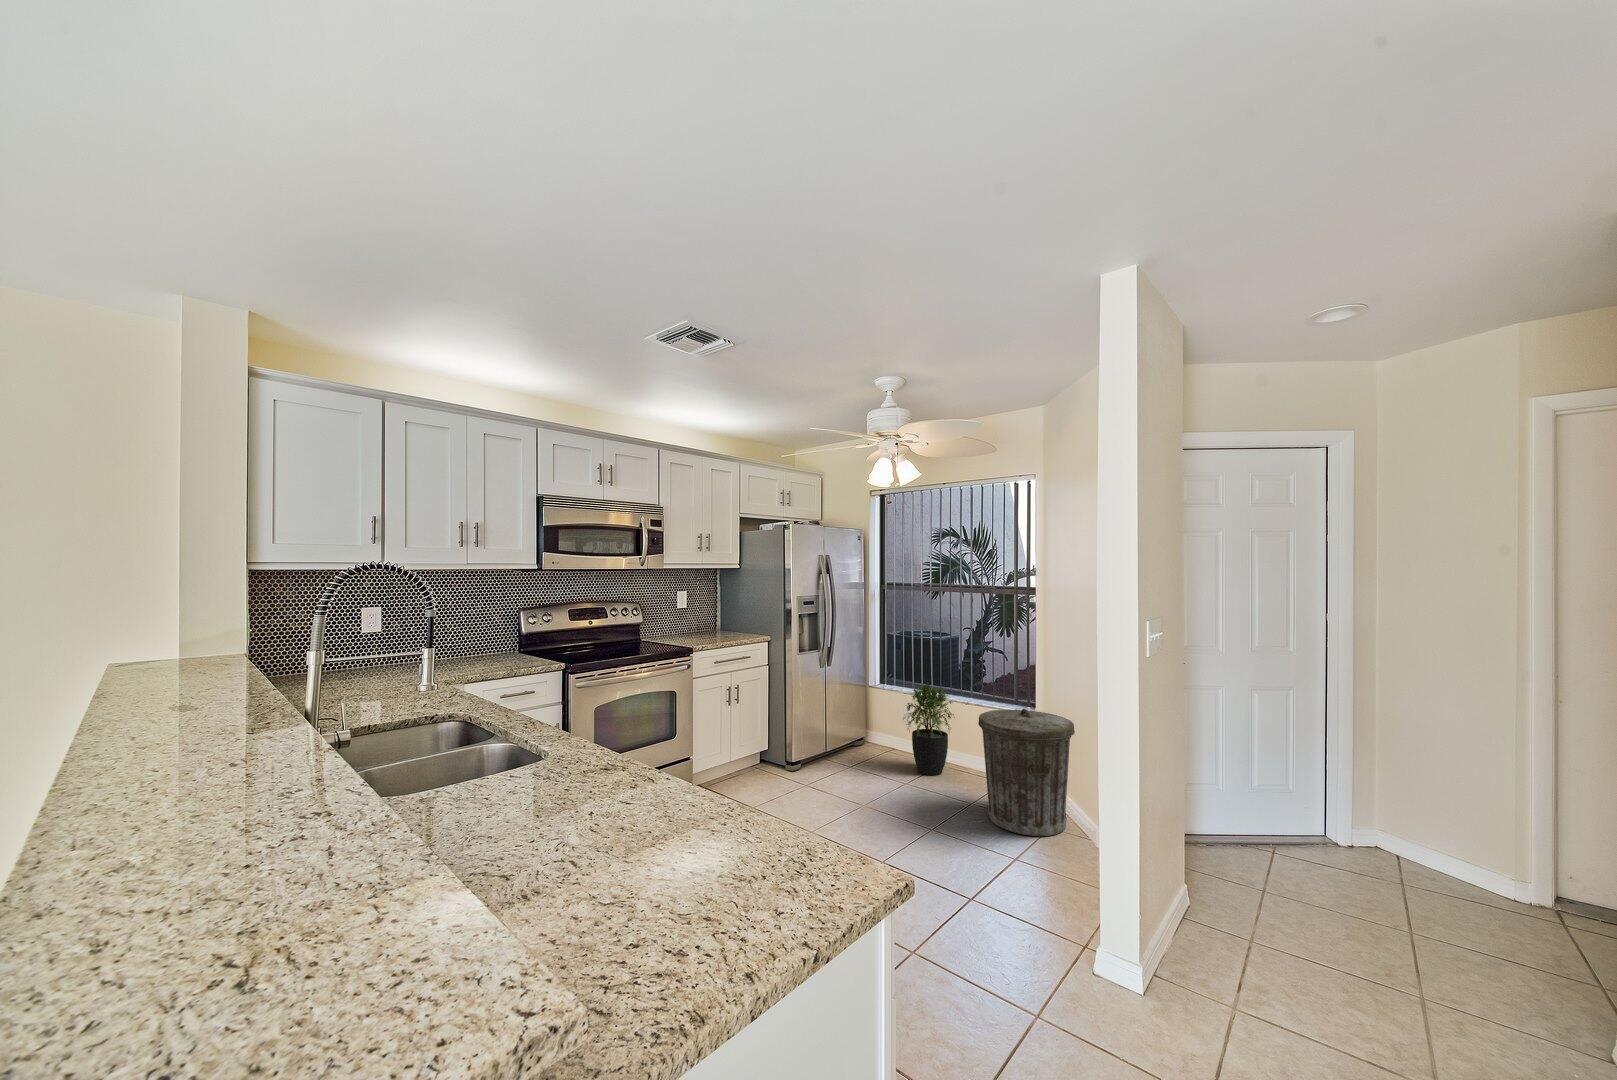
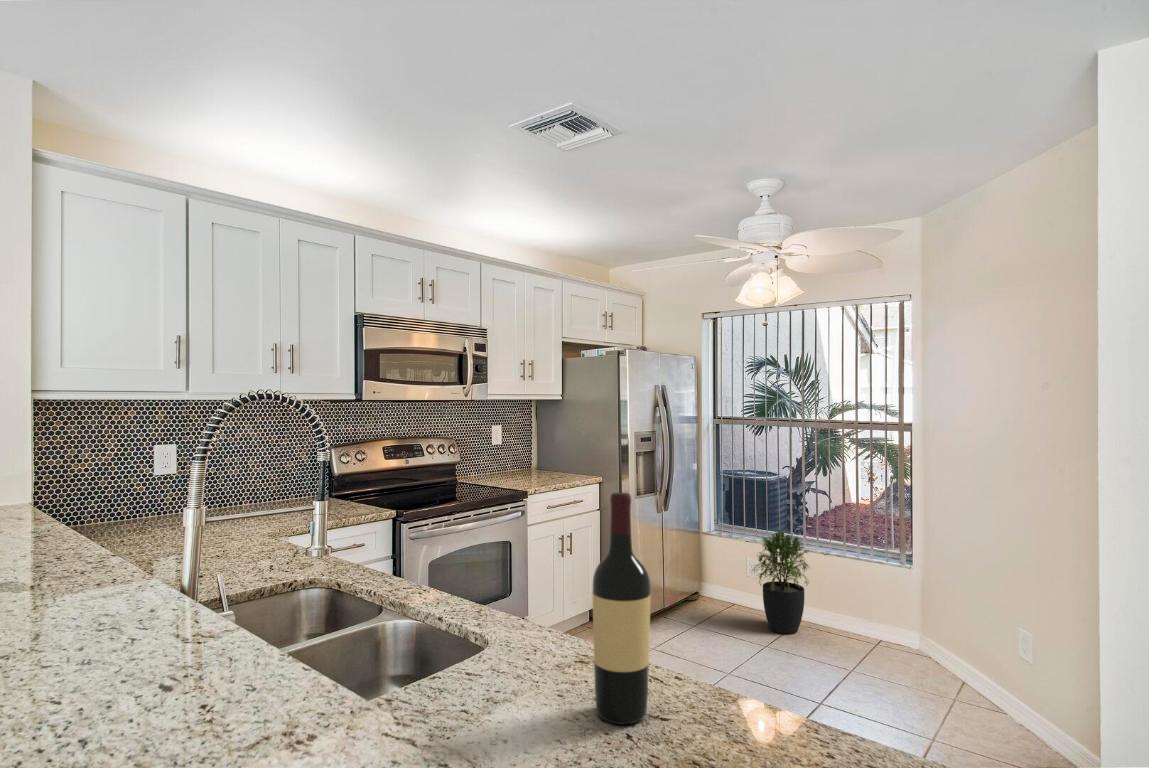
wine bottle: none [568,640,611,801] -> present [592,493,651,724]
trash can: present [978,709,1075,836] -> none [859,561,977,707]

